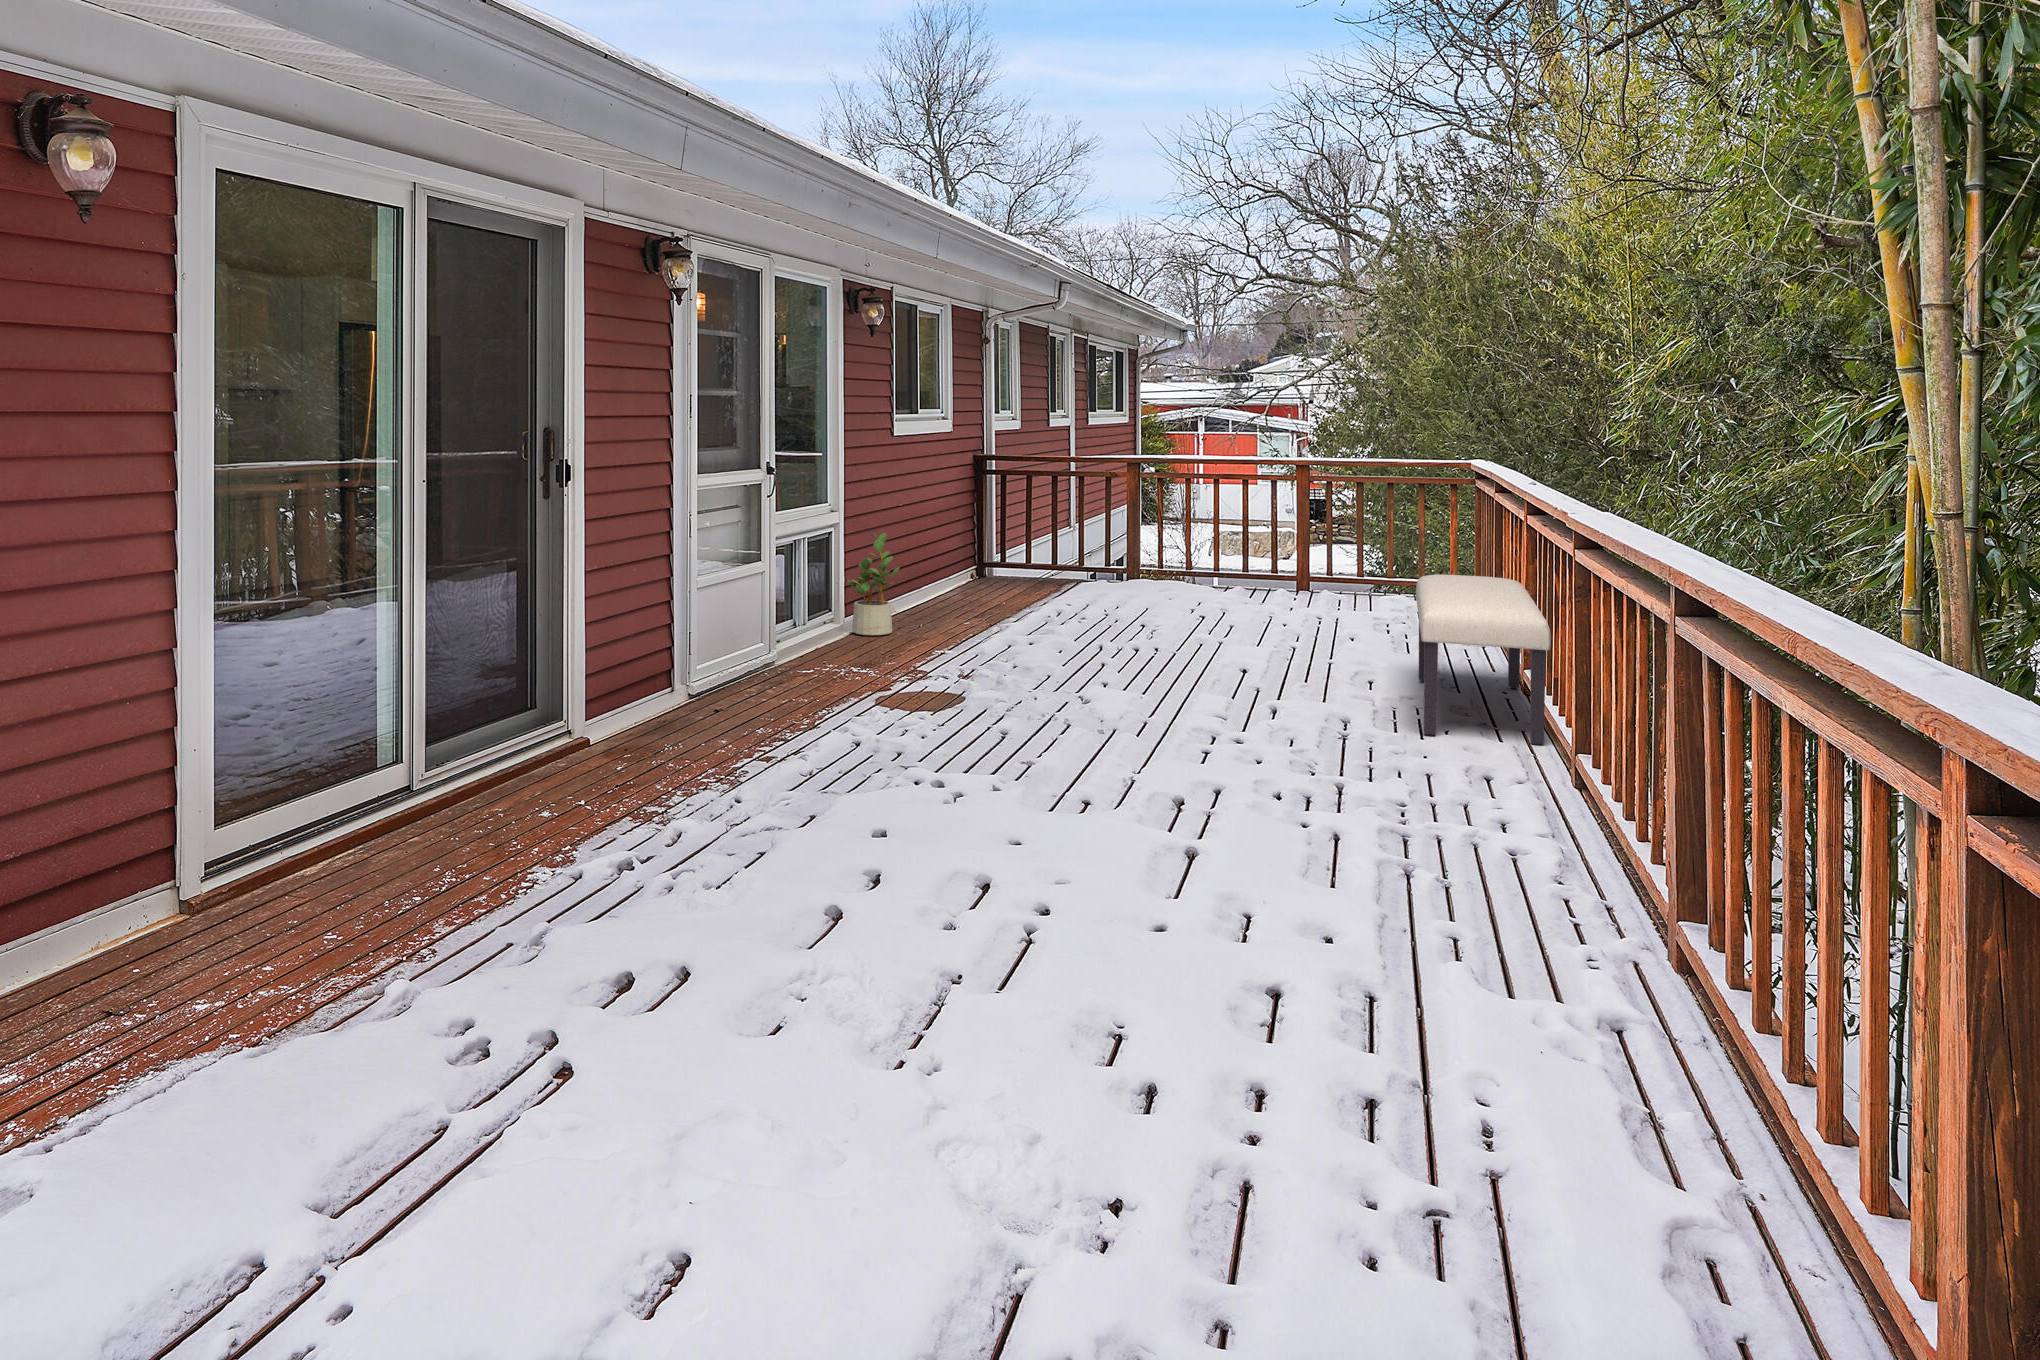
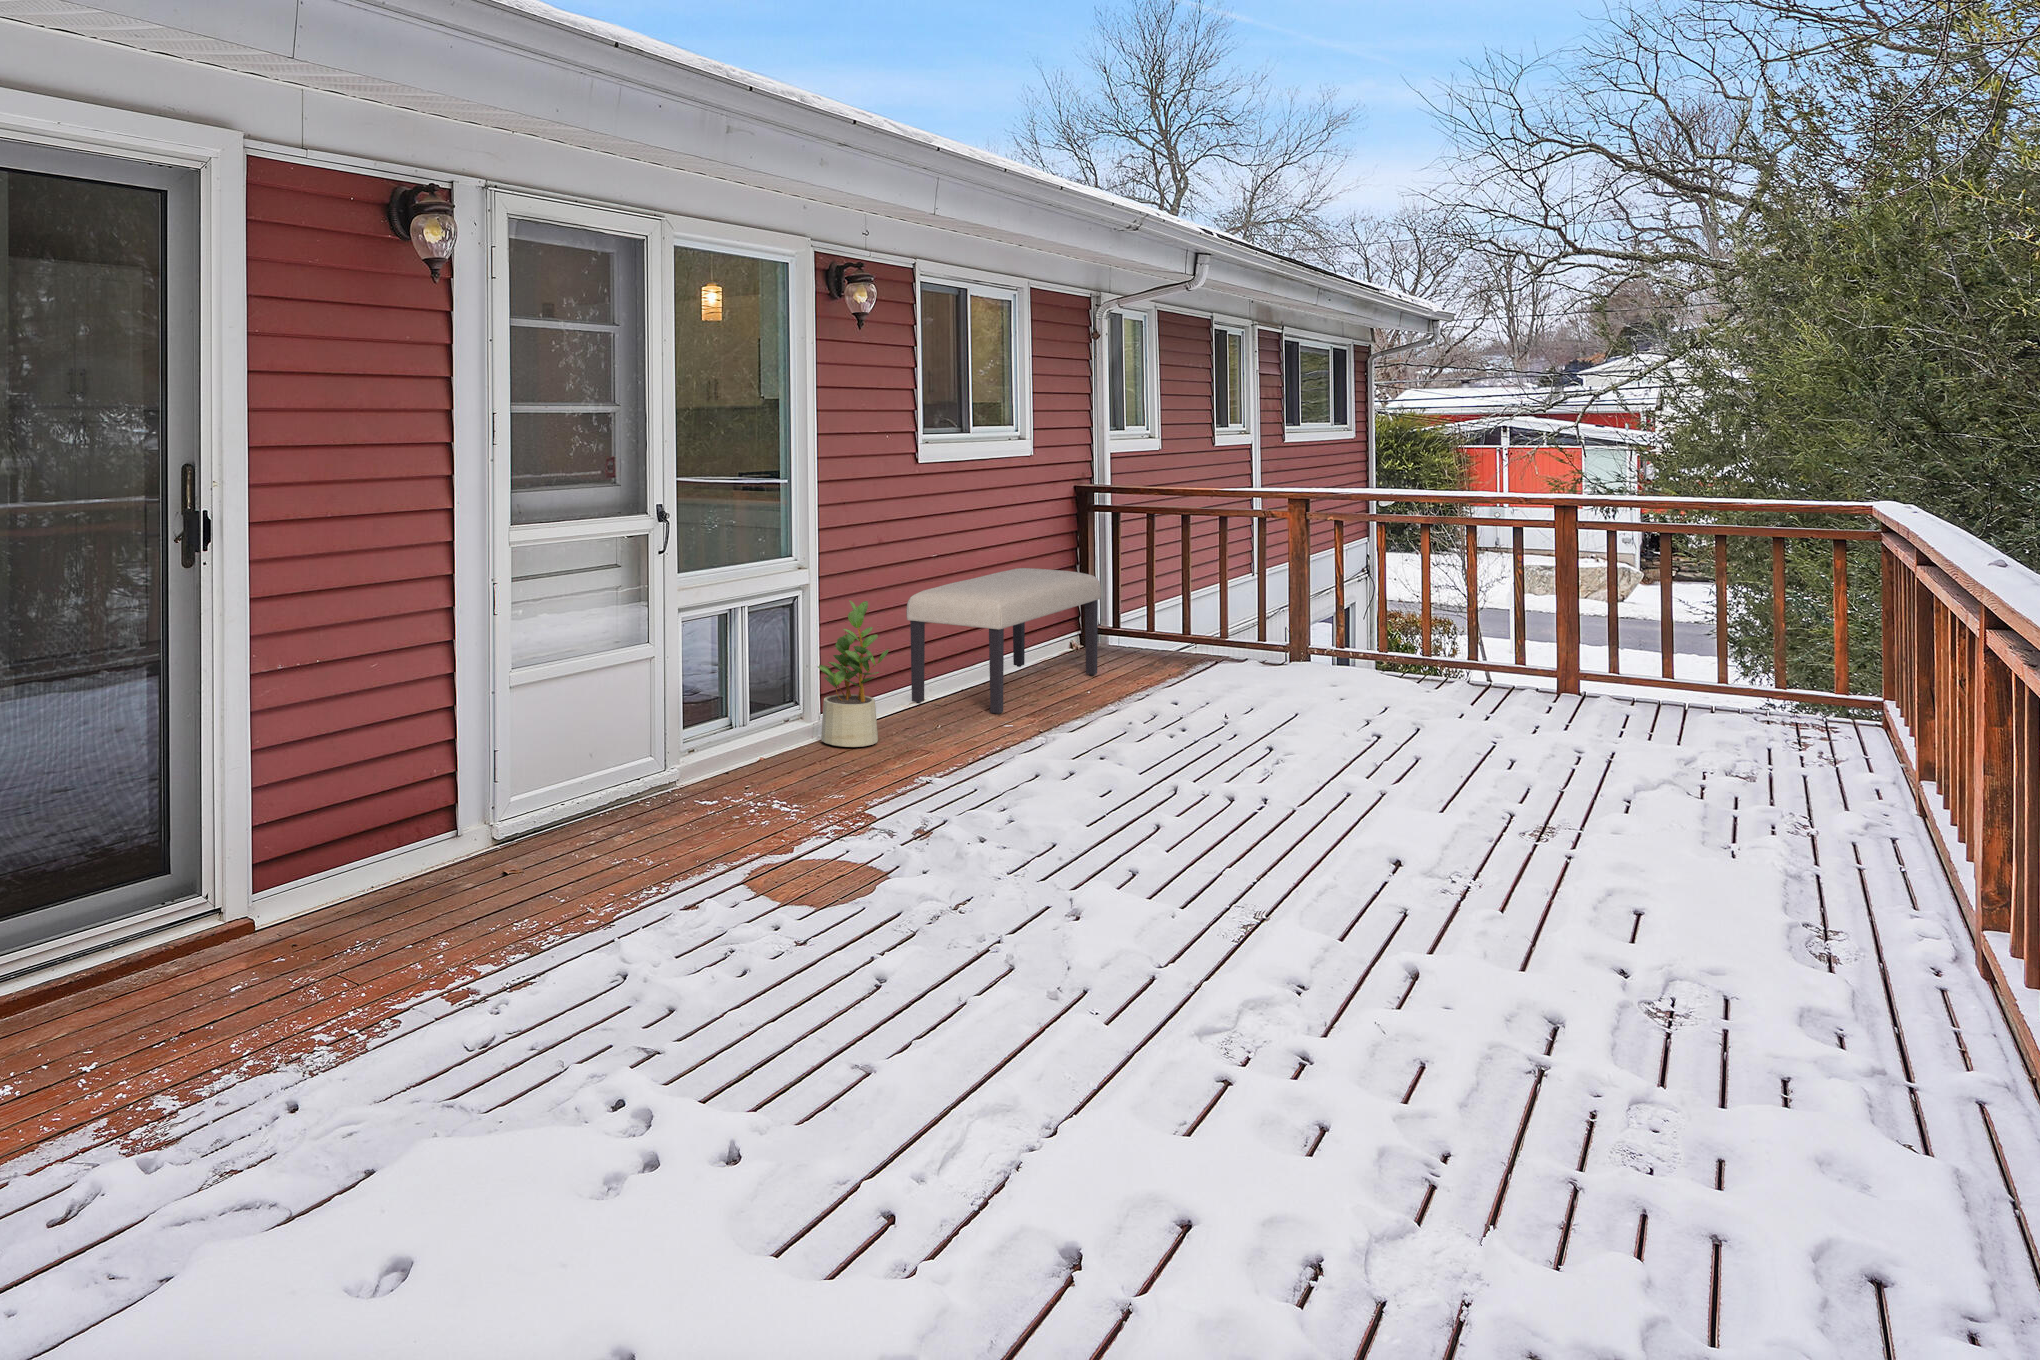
bench: present [1416,574,1551,745] -> present [906,568,1101,714]

